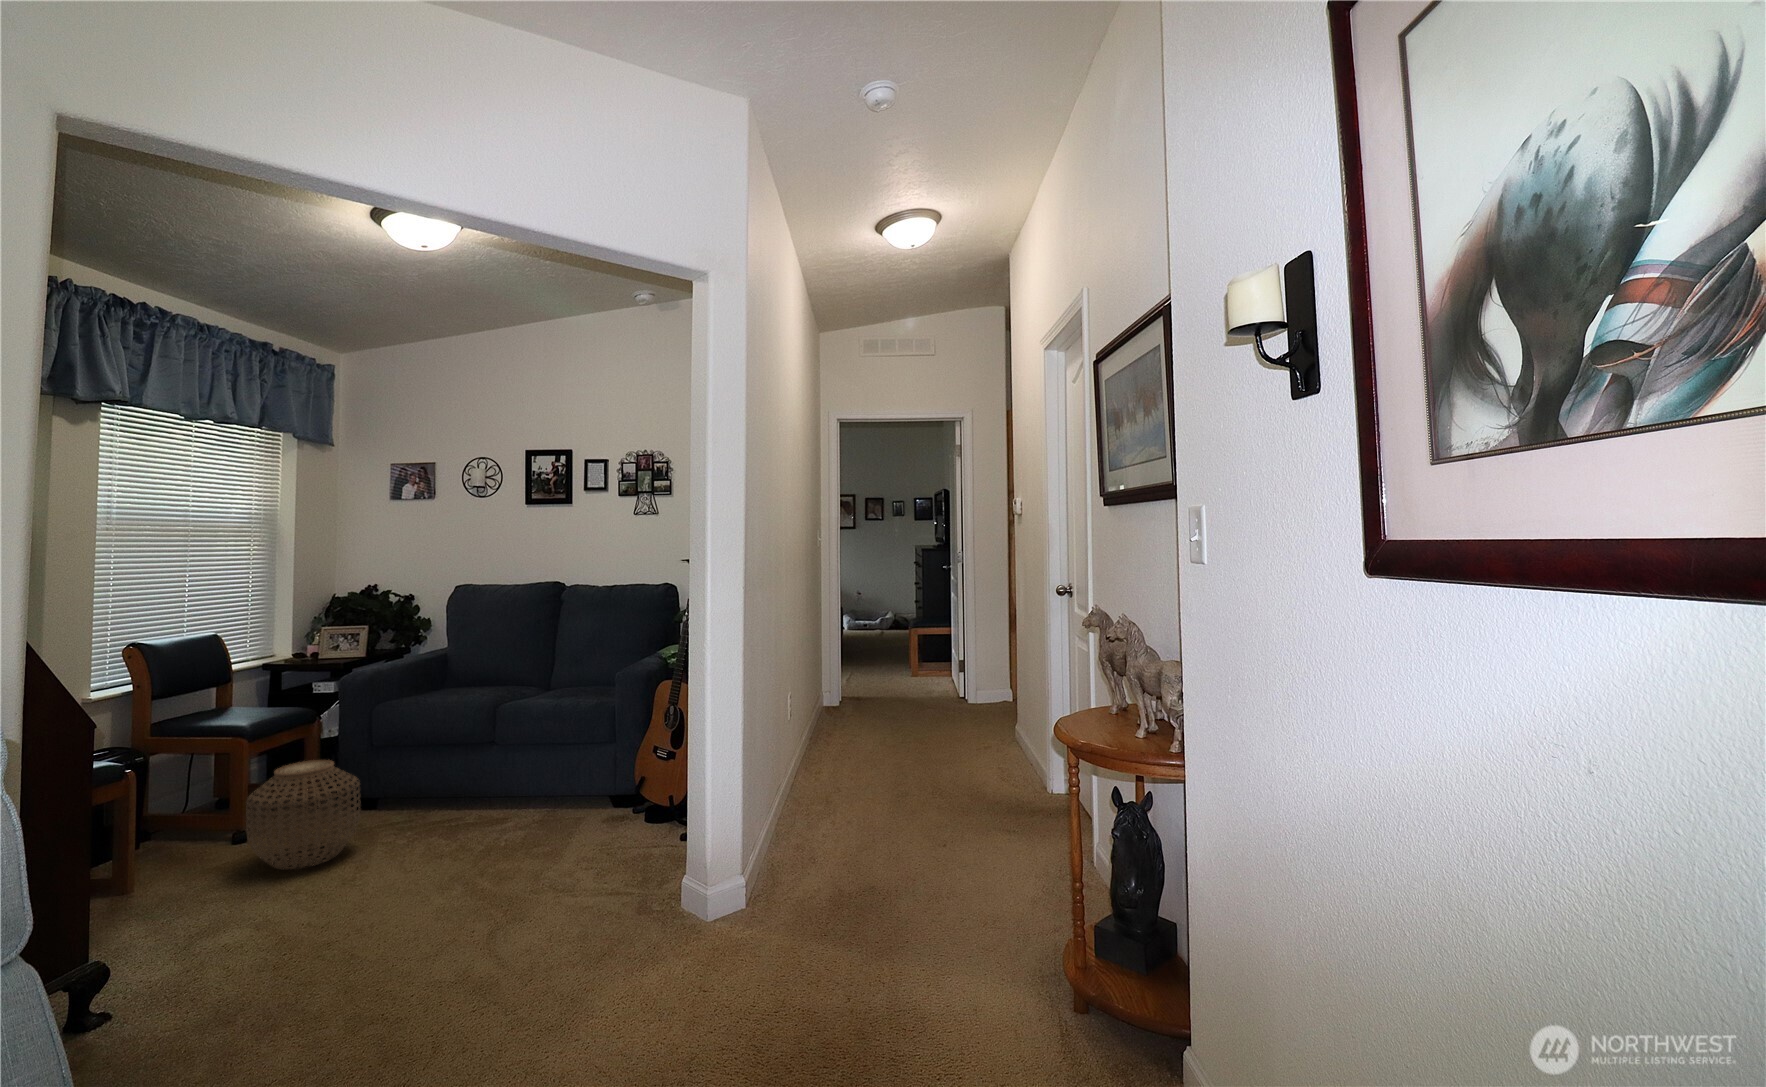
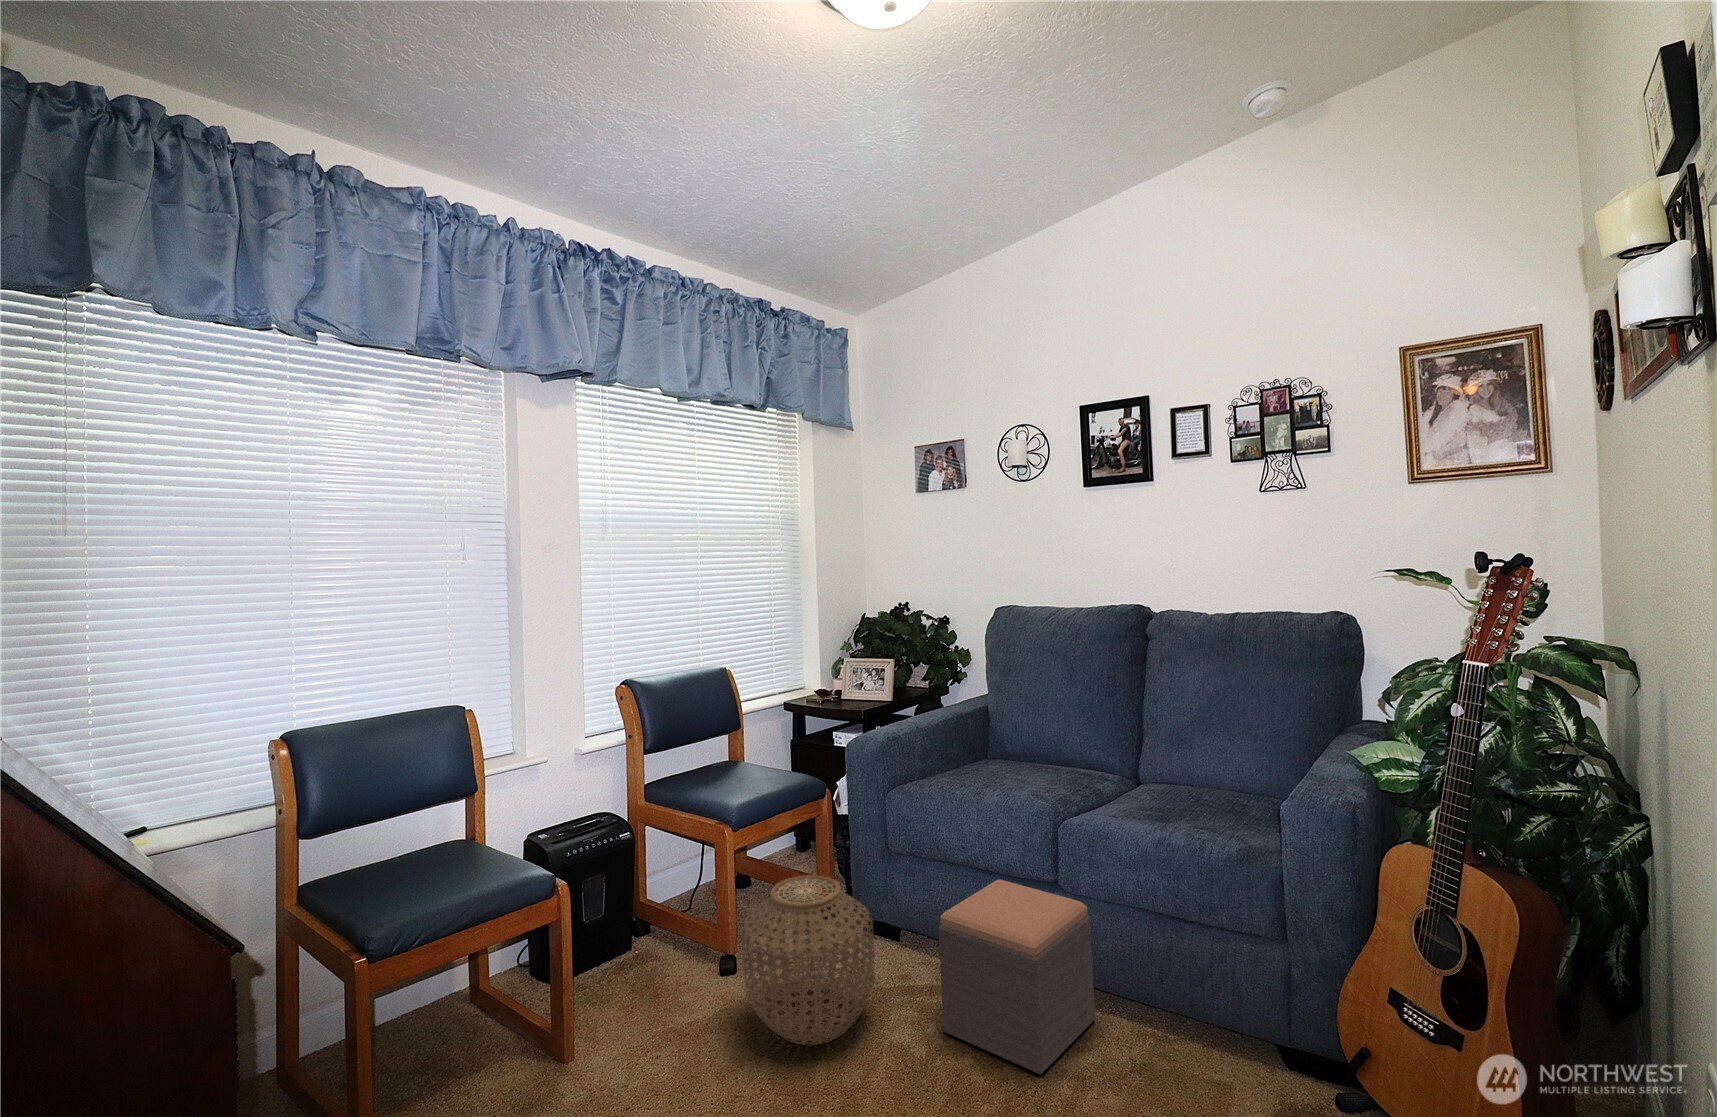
footstool: none [411,747,516,841] -> present [939,880,1095,1074]

